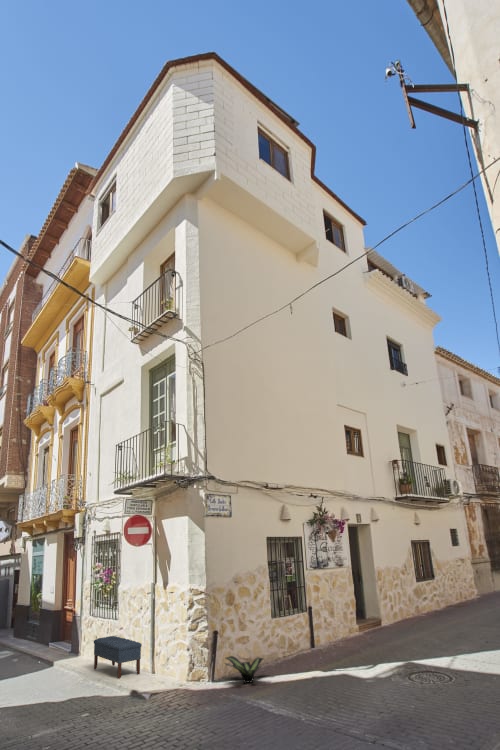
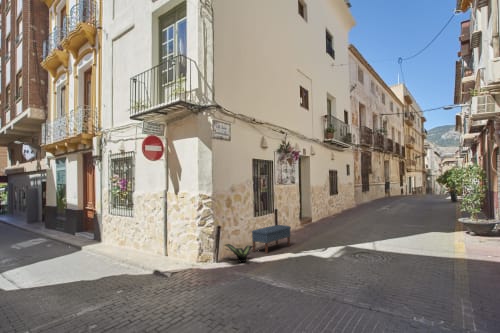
bench: present [94,636,142,679] -> present [252,225,291,254]

